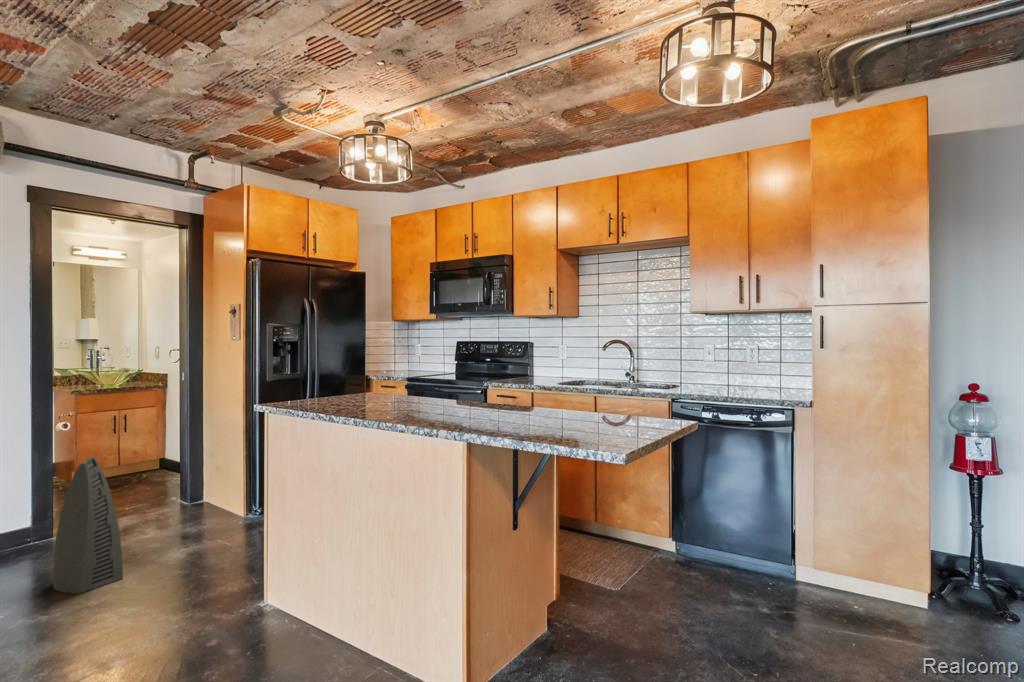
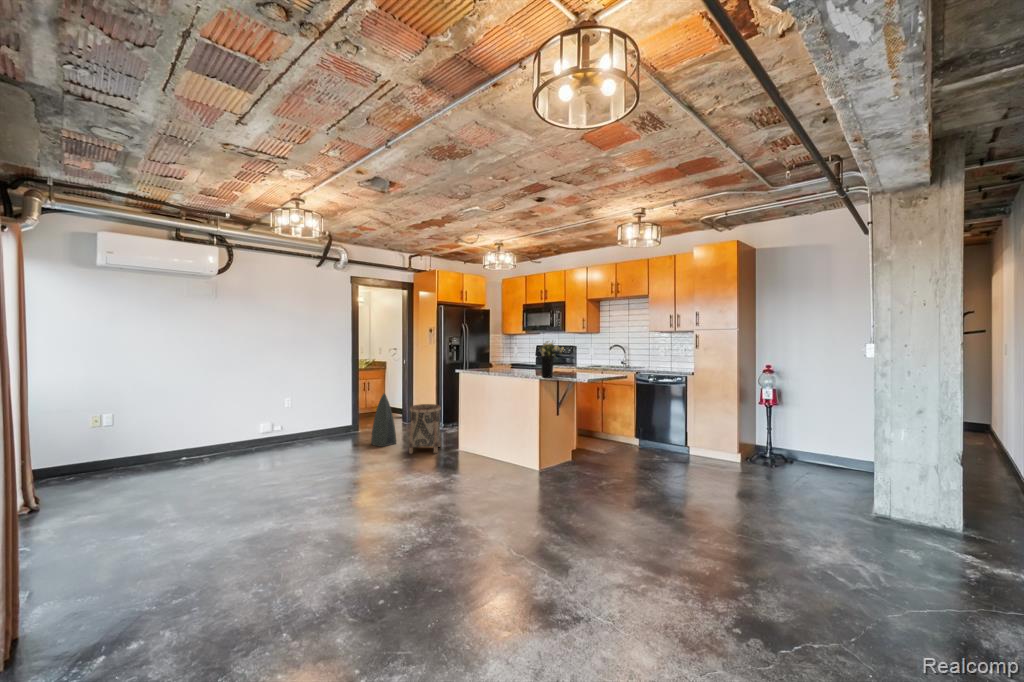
flower arrangement: none [475,321,550,421] -> present [540,341,564,377]
basket: none [138,481,236,618] -> present [409,404,441,453]

